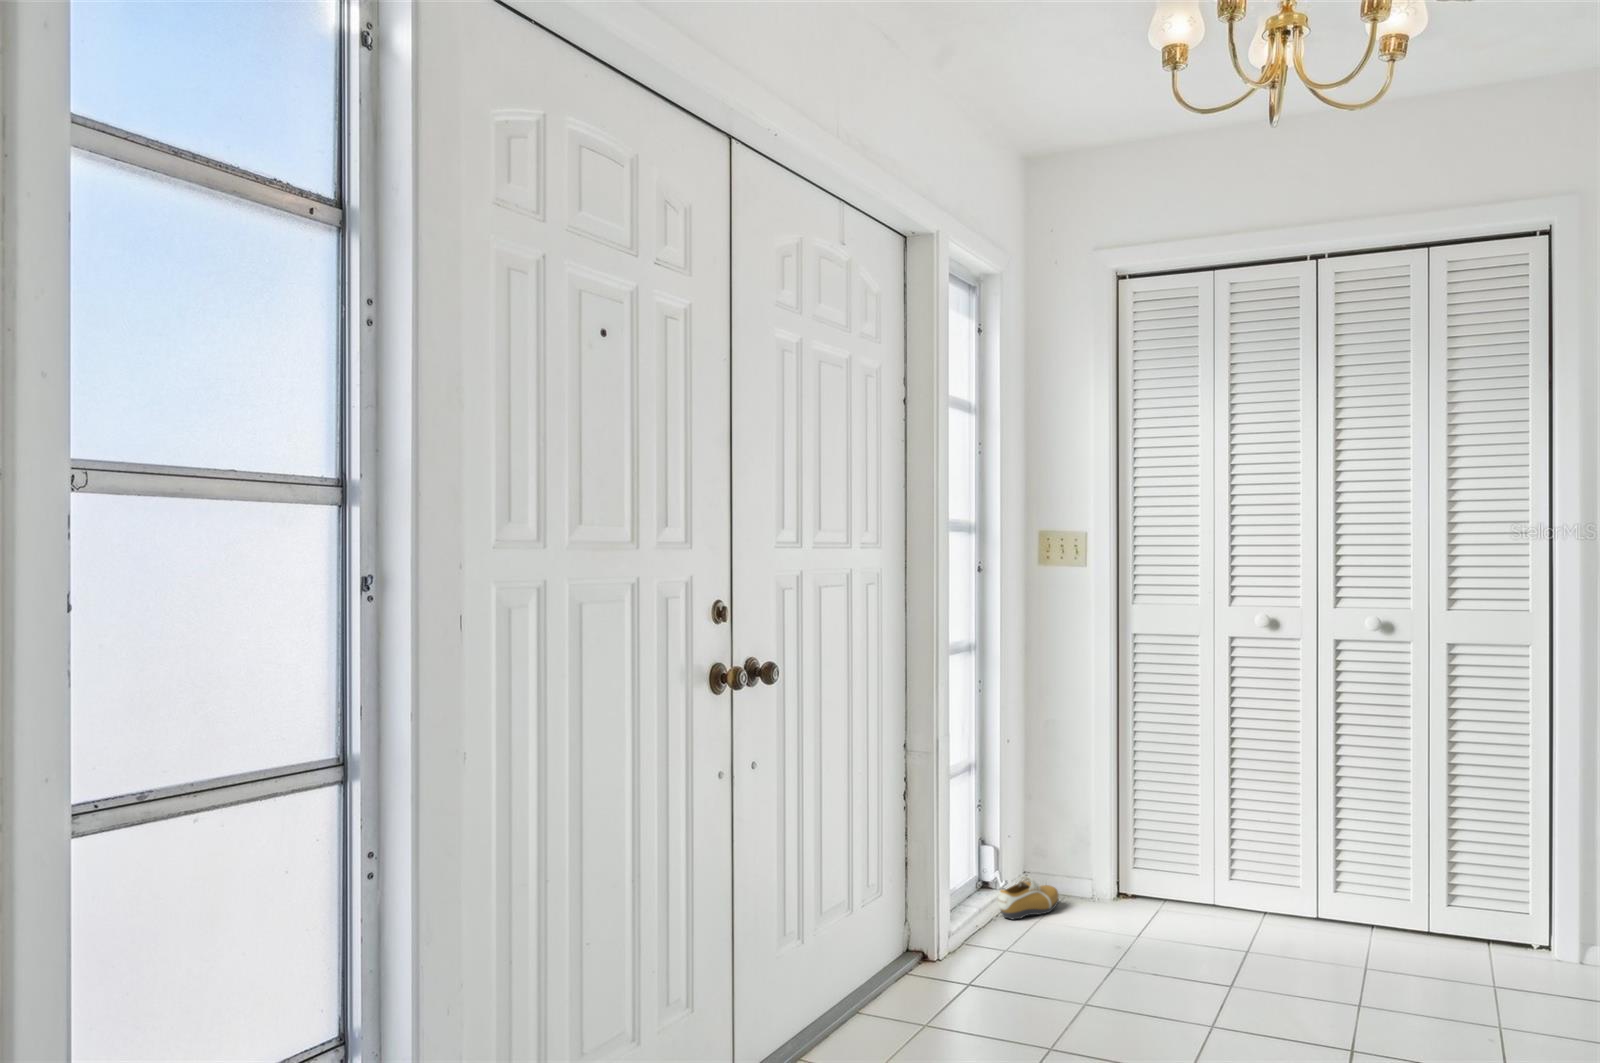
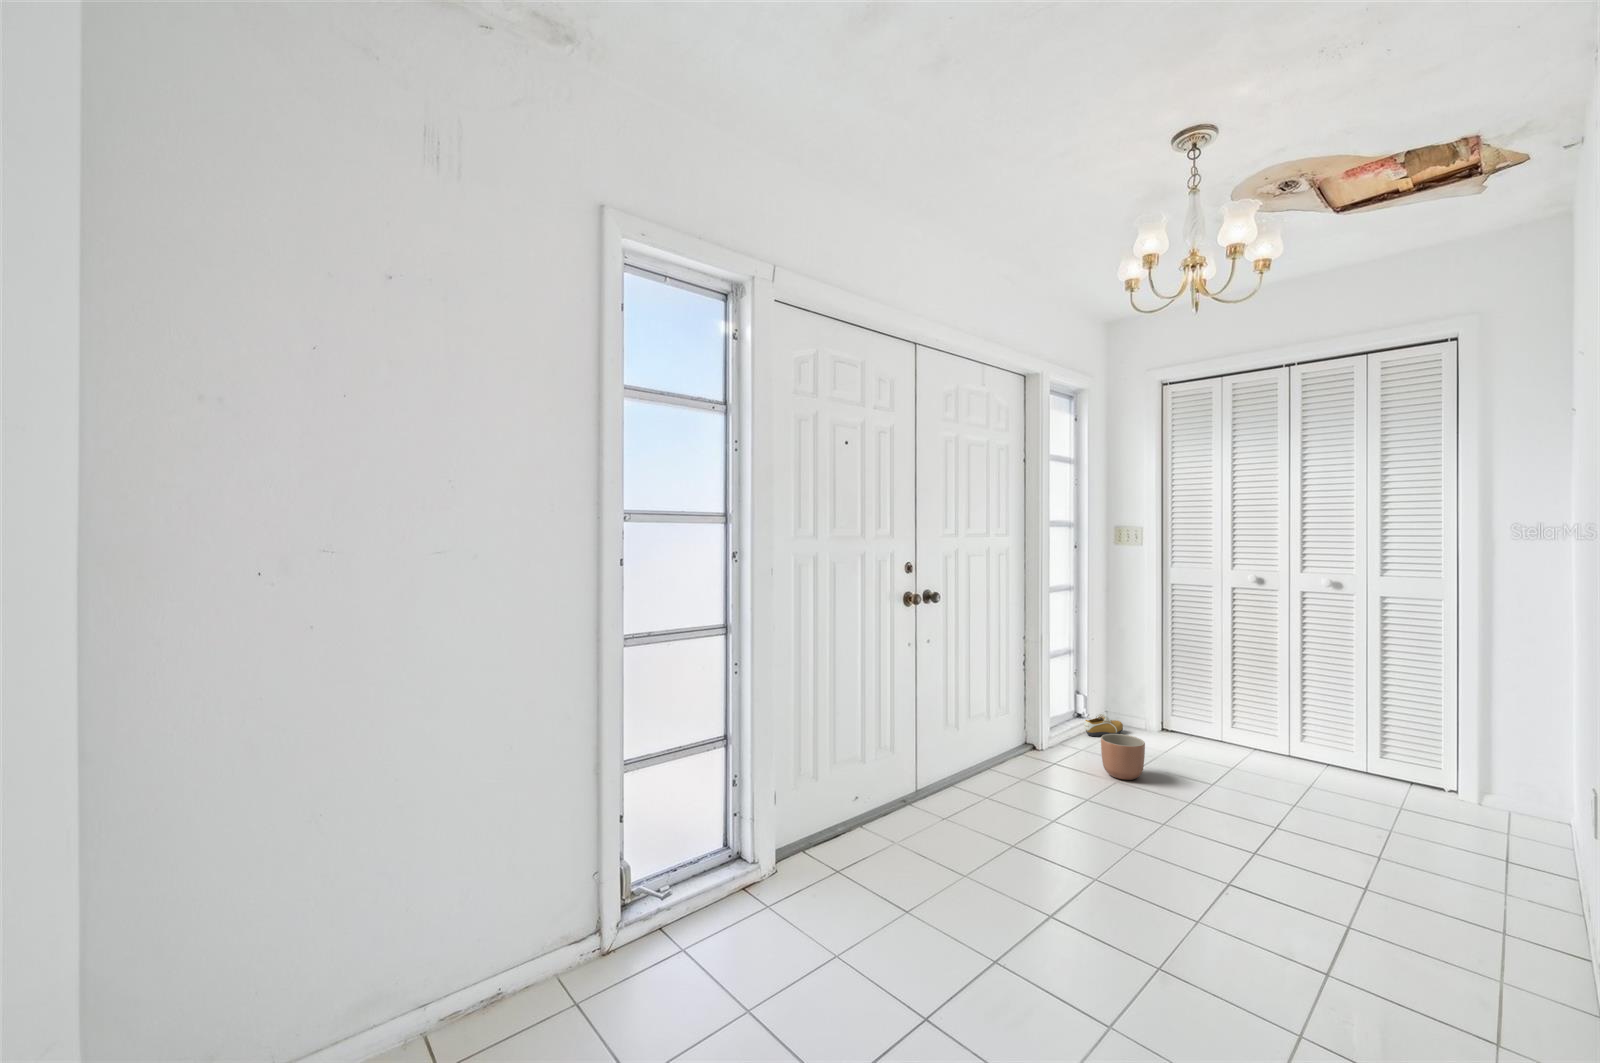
planter: none [1053,915,1129,1000] -> present [1101,734,1145,780]

